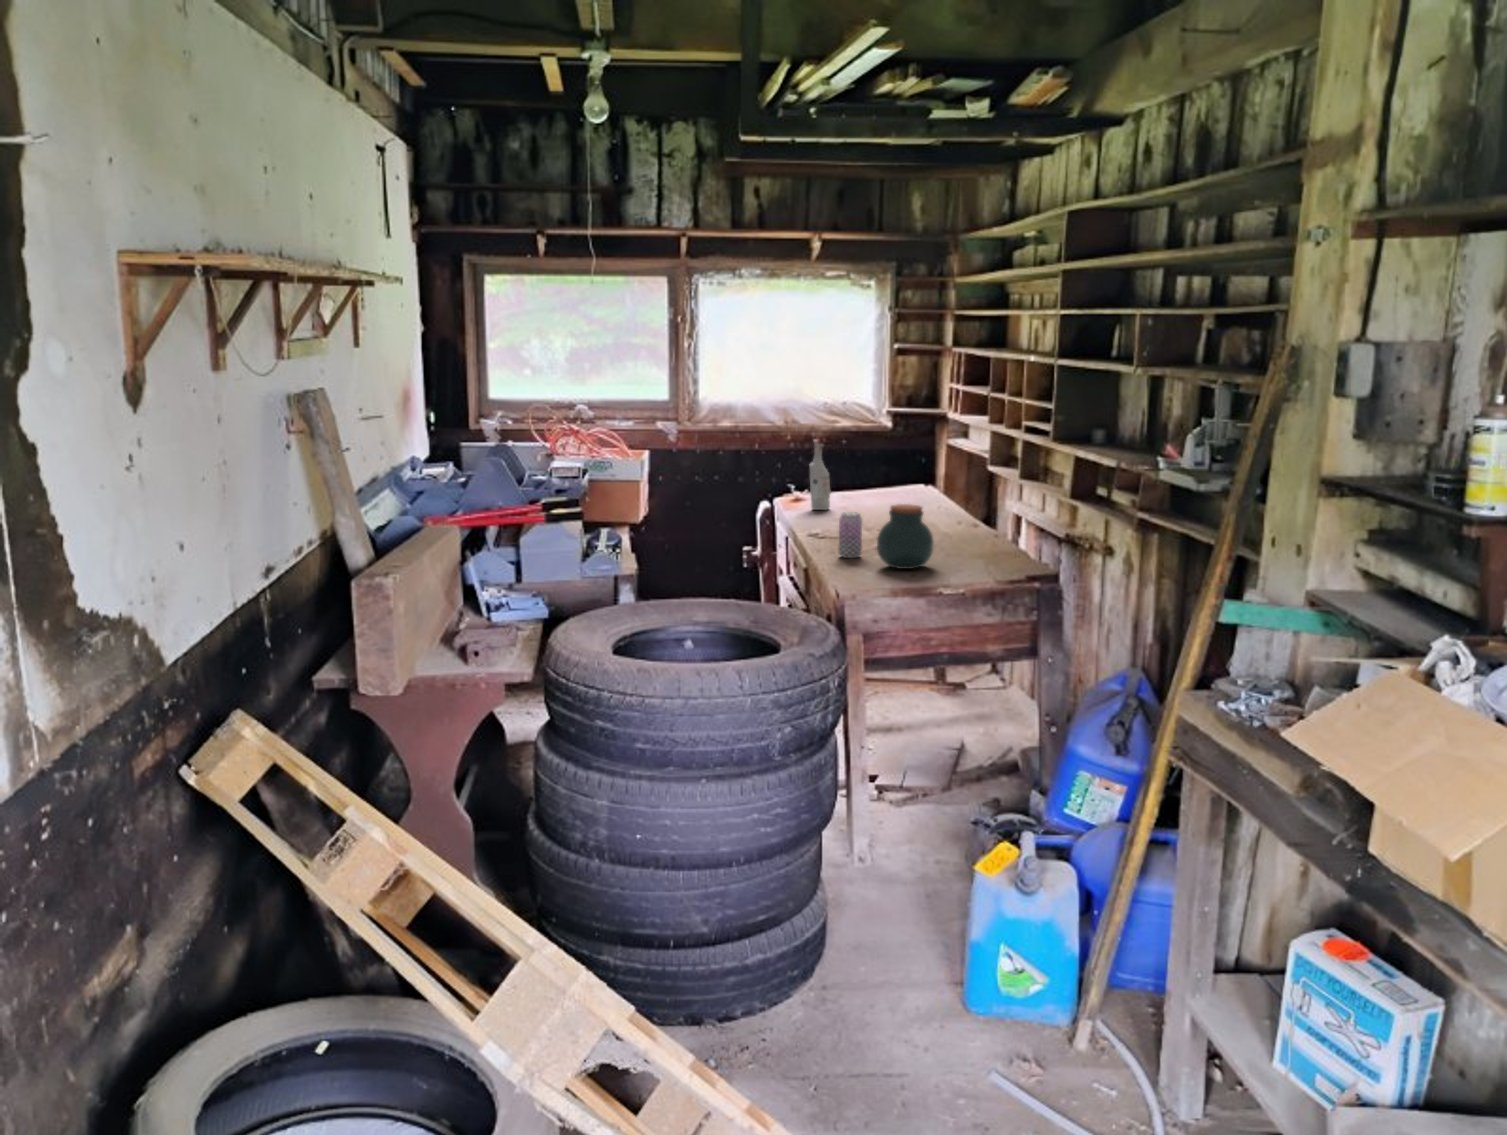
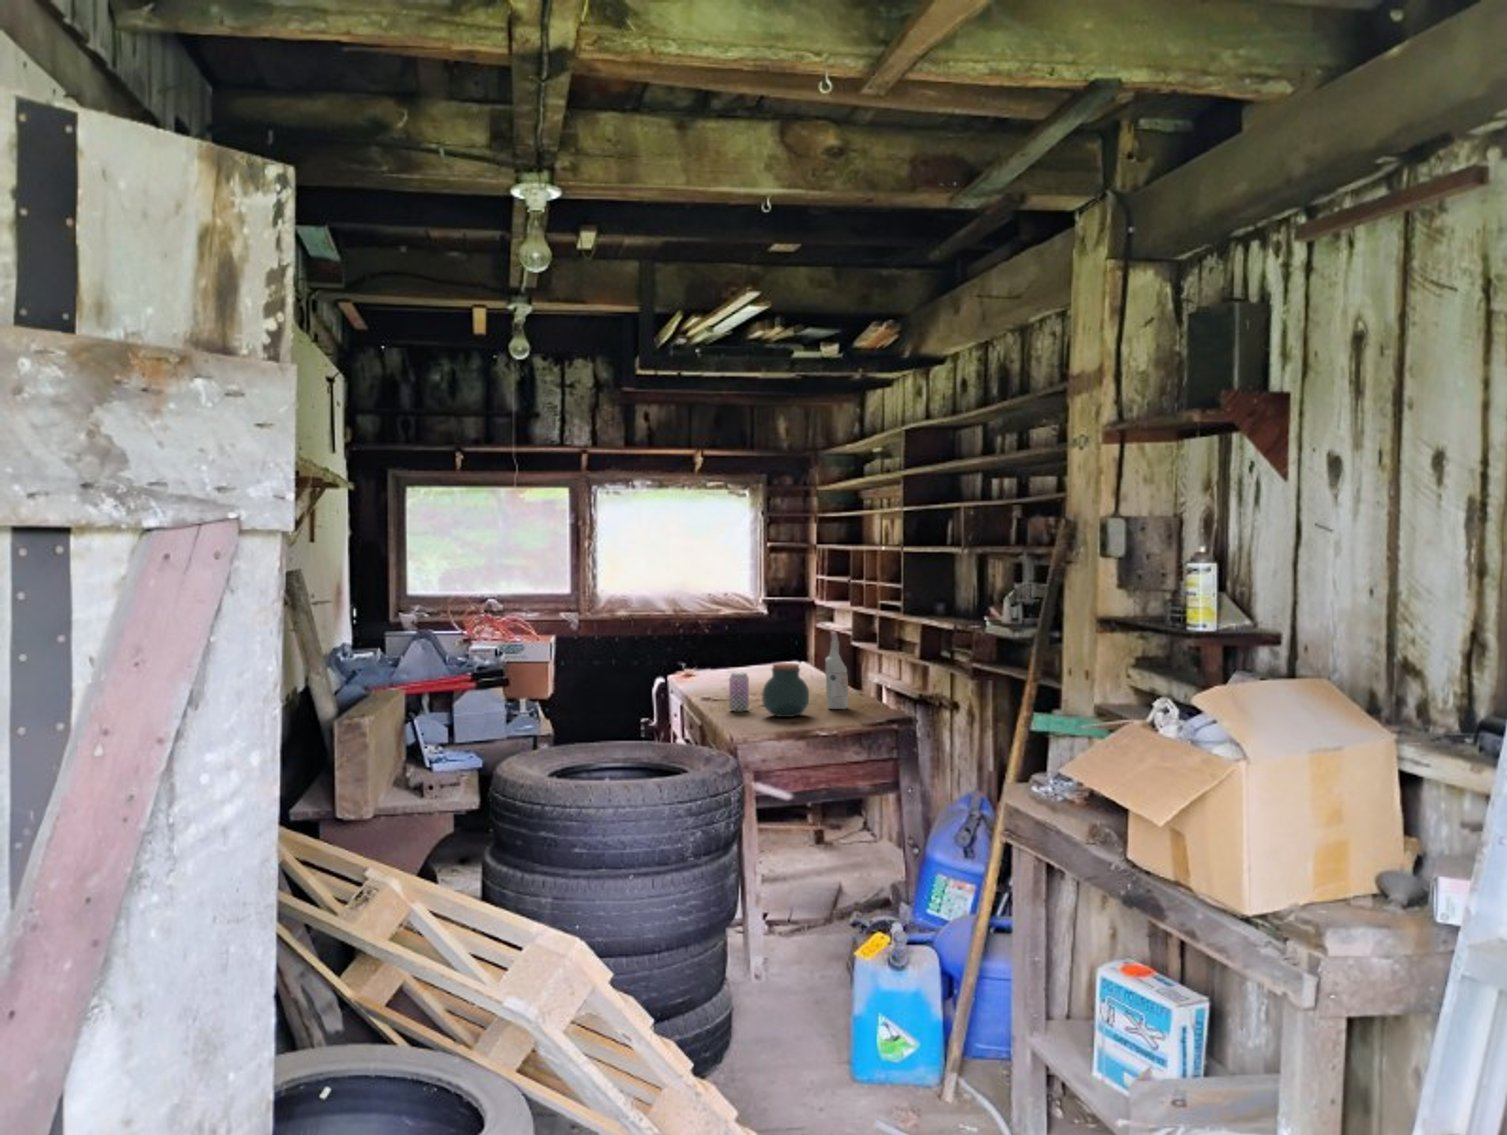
spray bottle: present [809,439,831,510] -> present [825,631,849,709]

